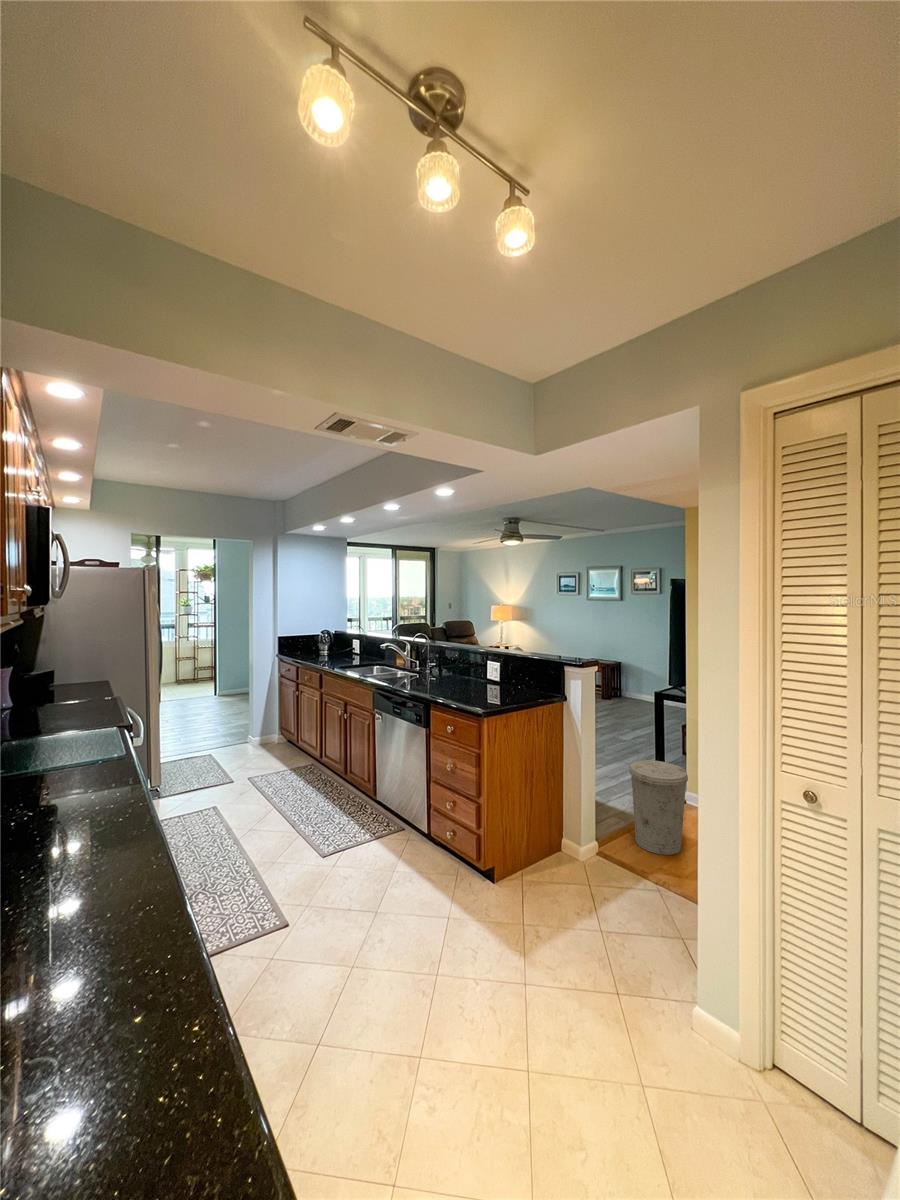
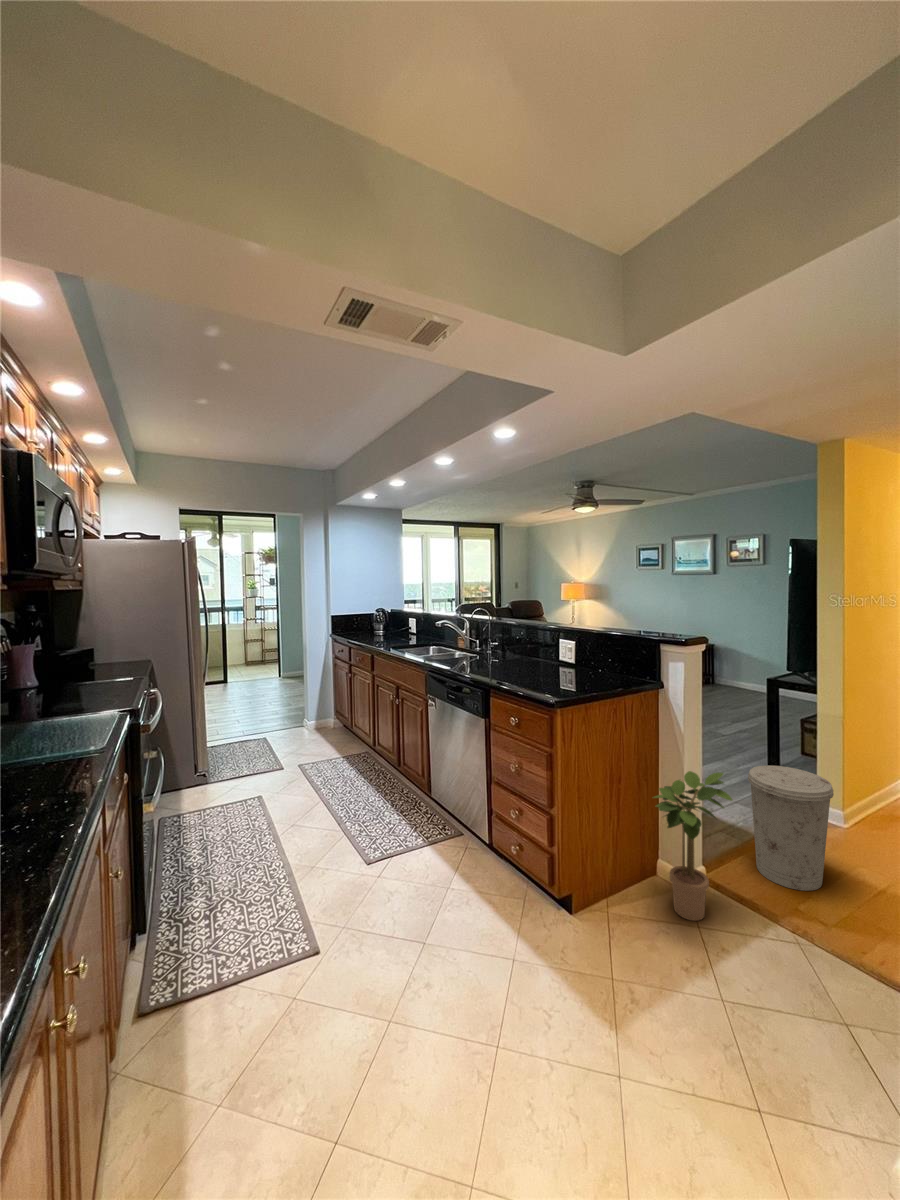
potted plant: none [556,765,615,881] -> present [654,771,732,921]

